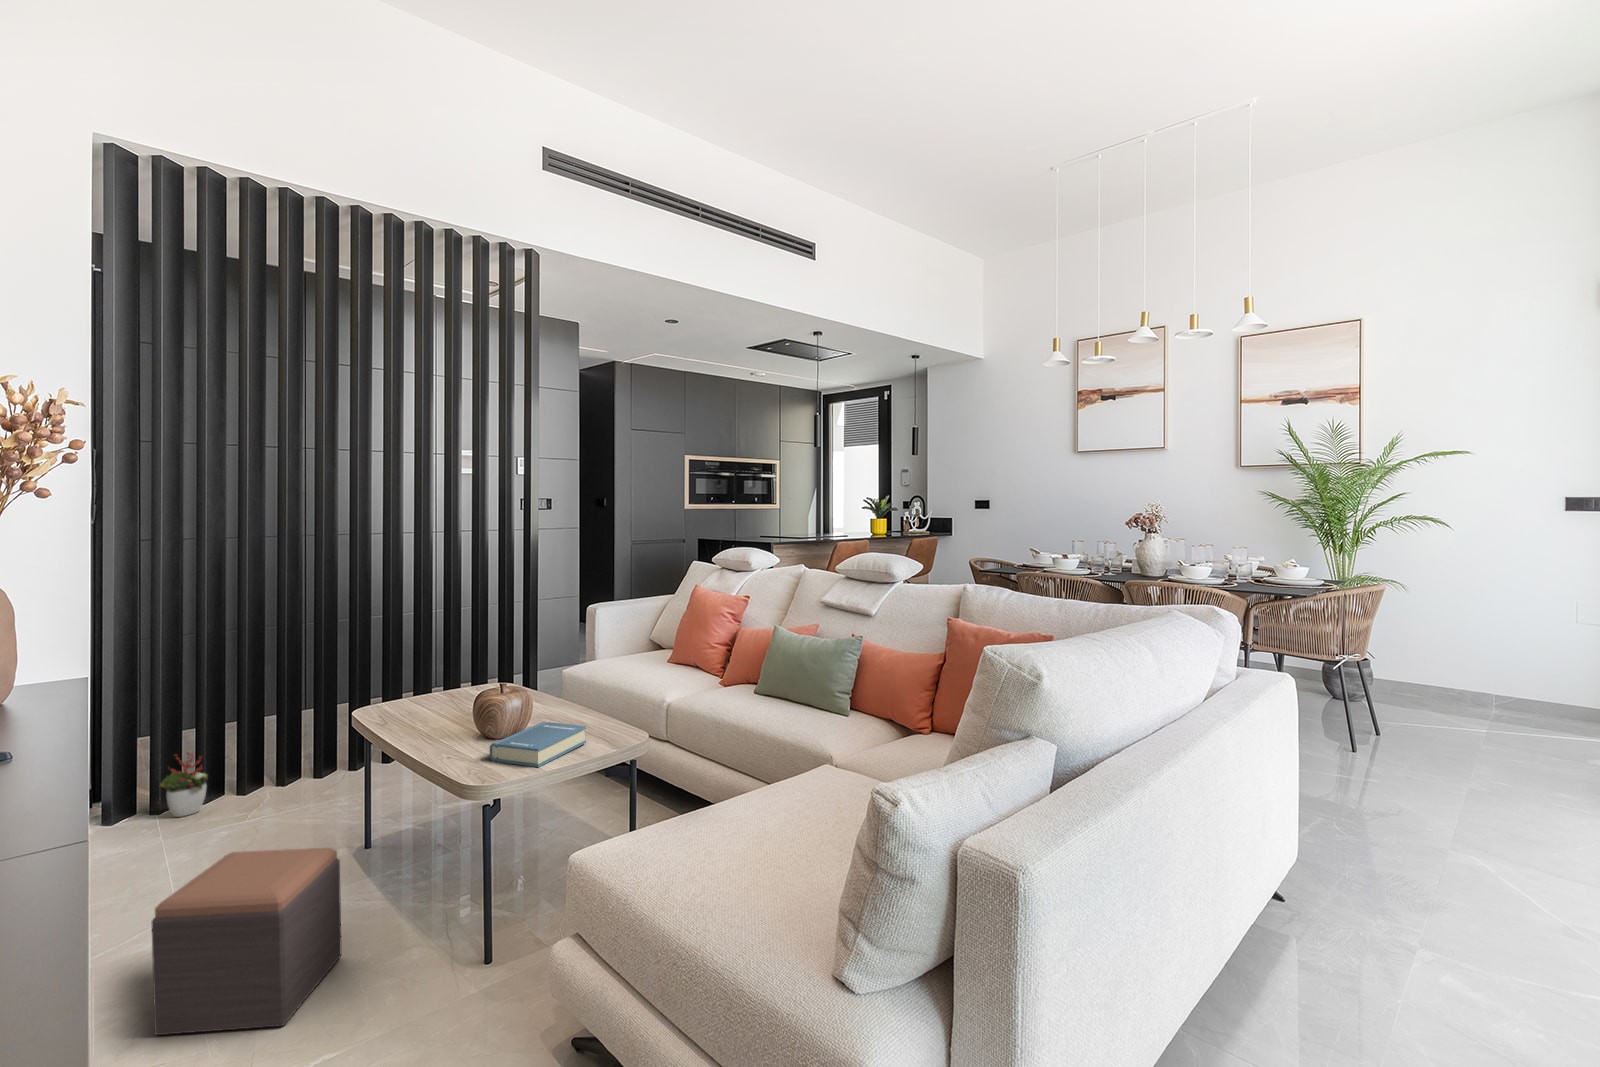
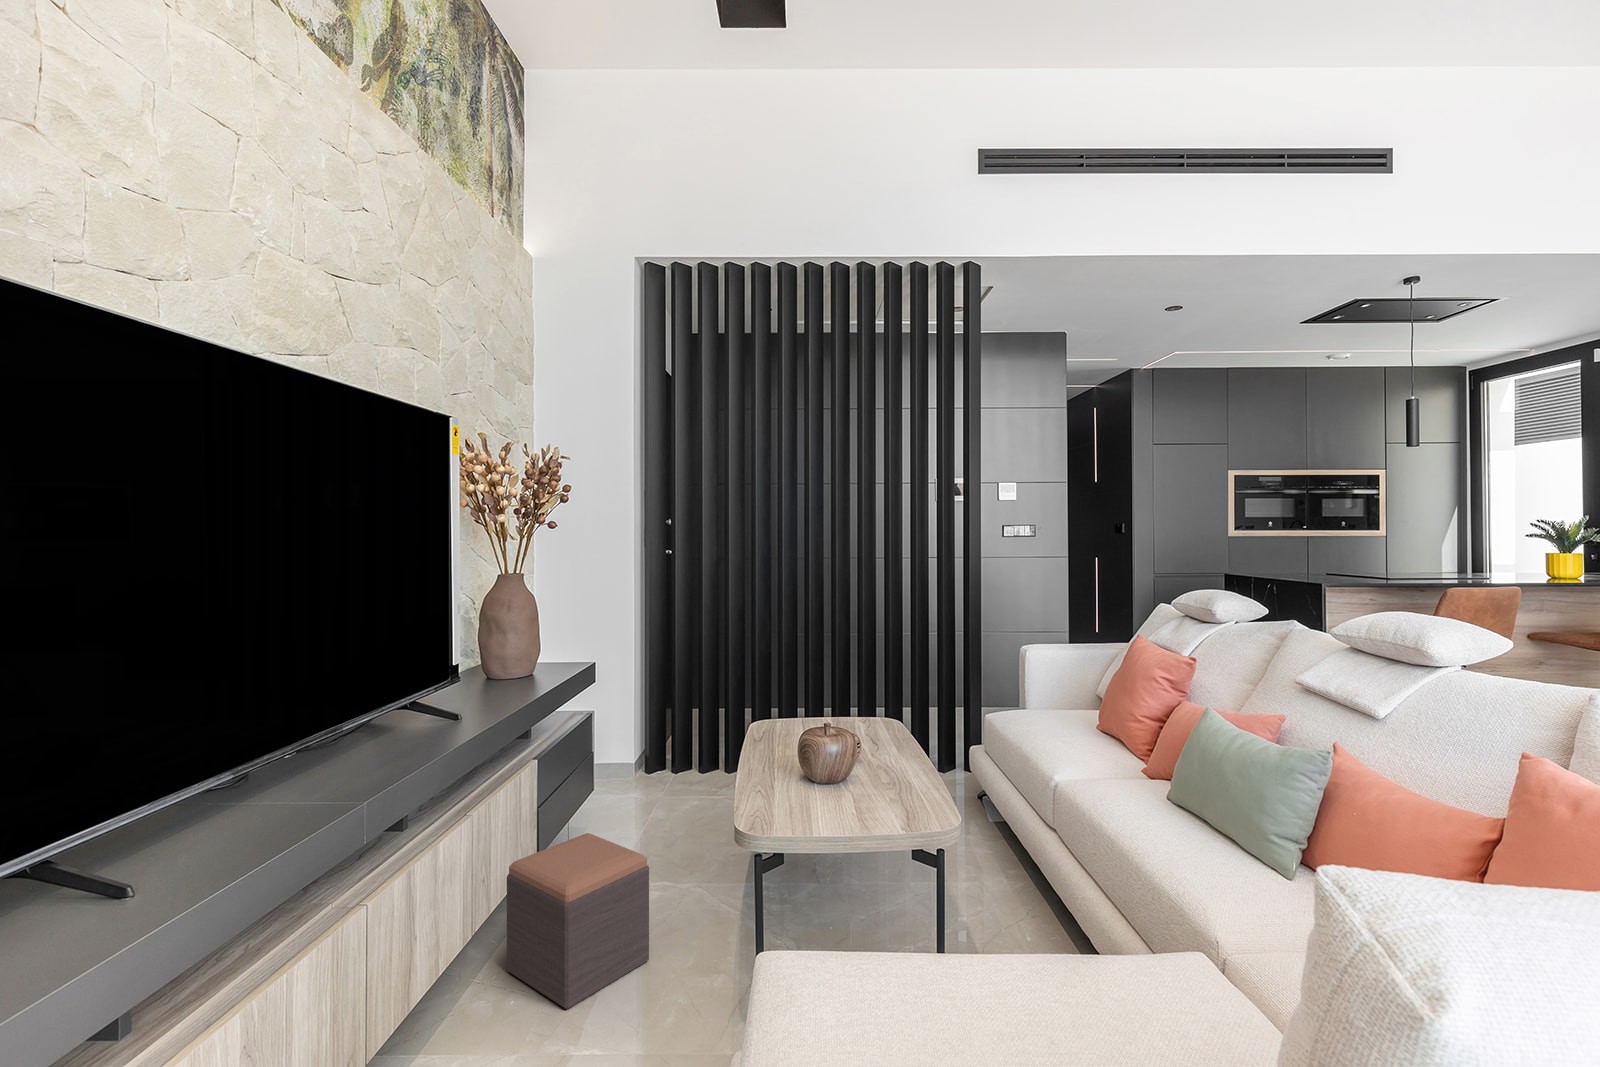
book: present [490,722,586,767] -> none [773,778,880,832]
decorative plant: present [160,752,207,817] -> none [656,731,687,783]

